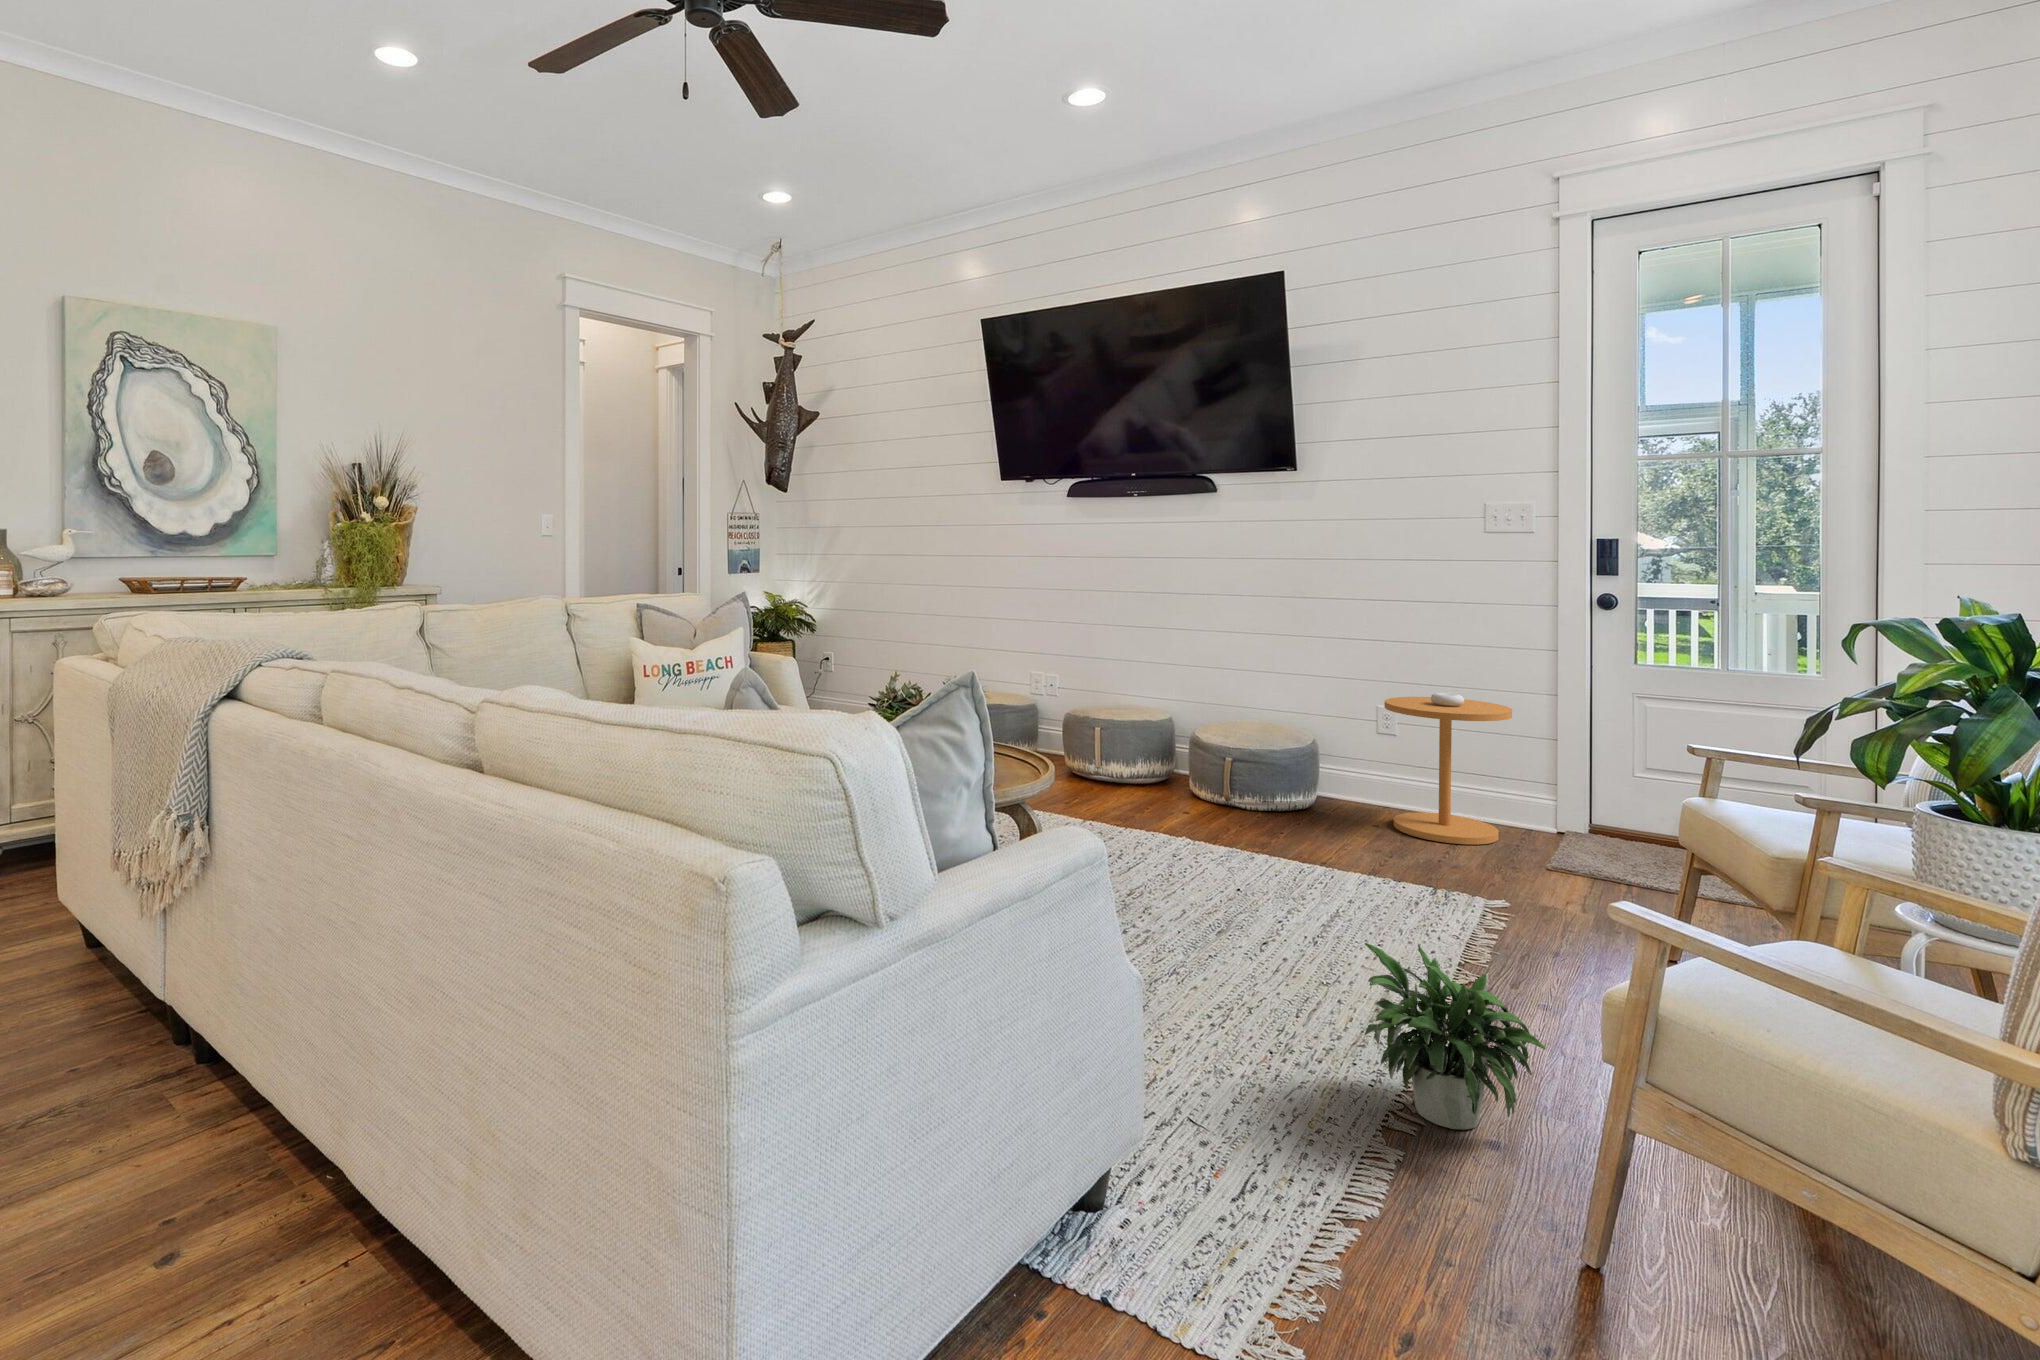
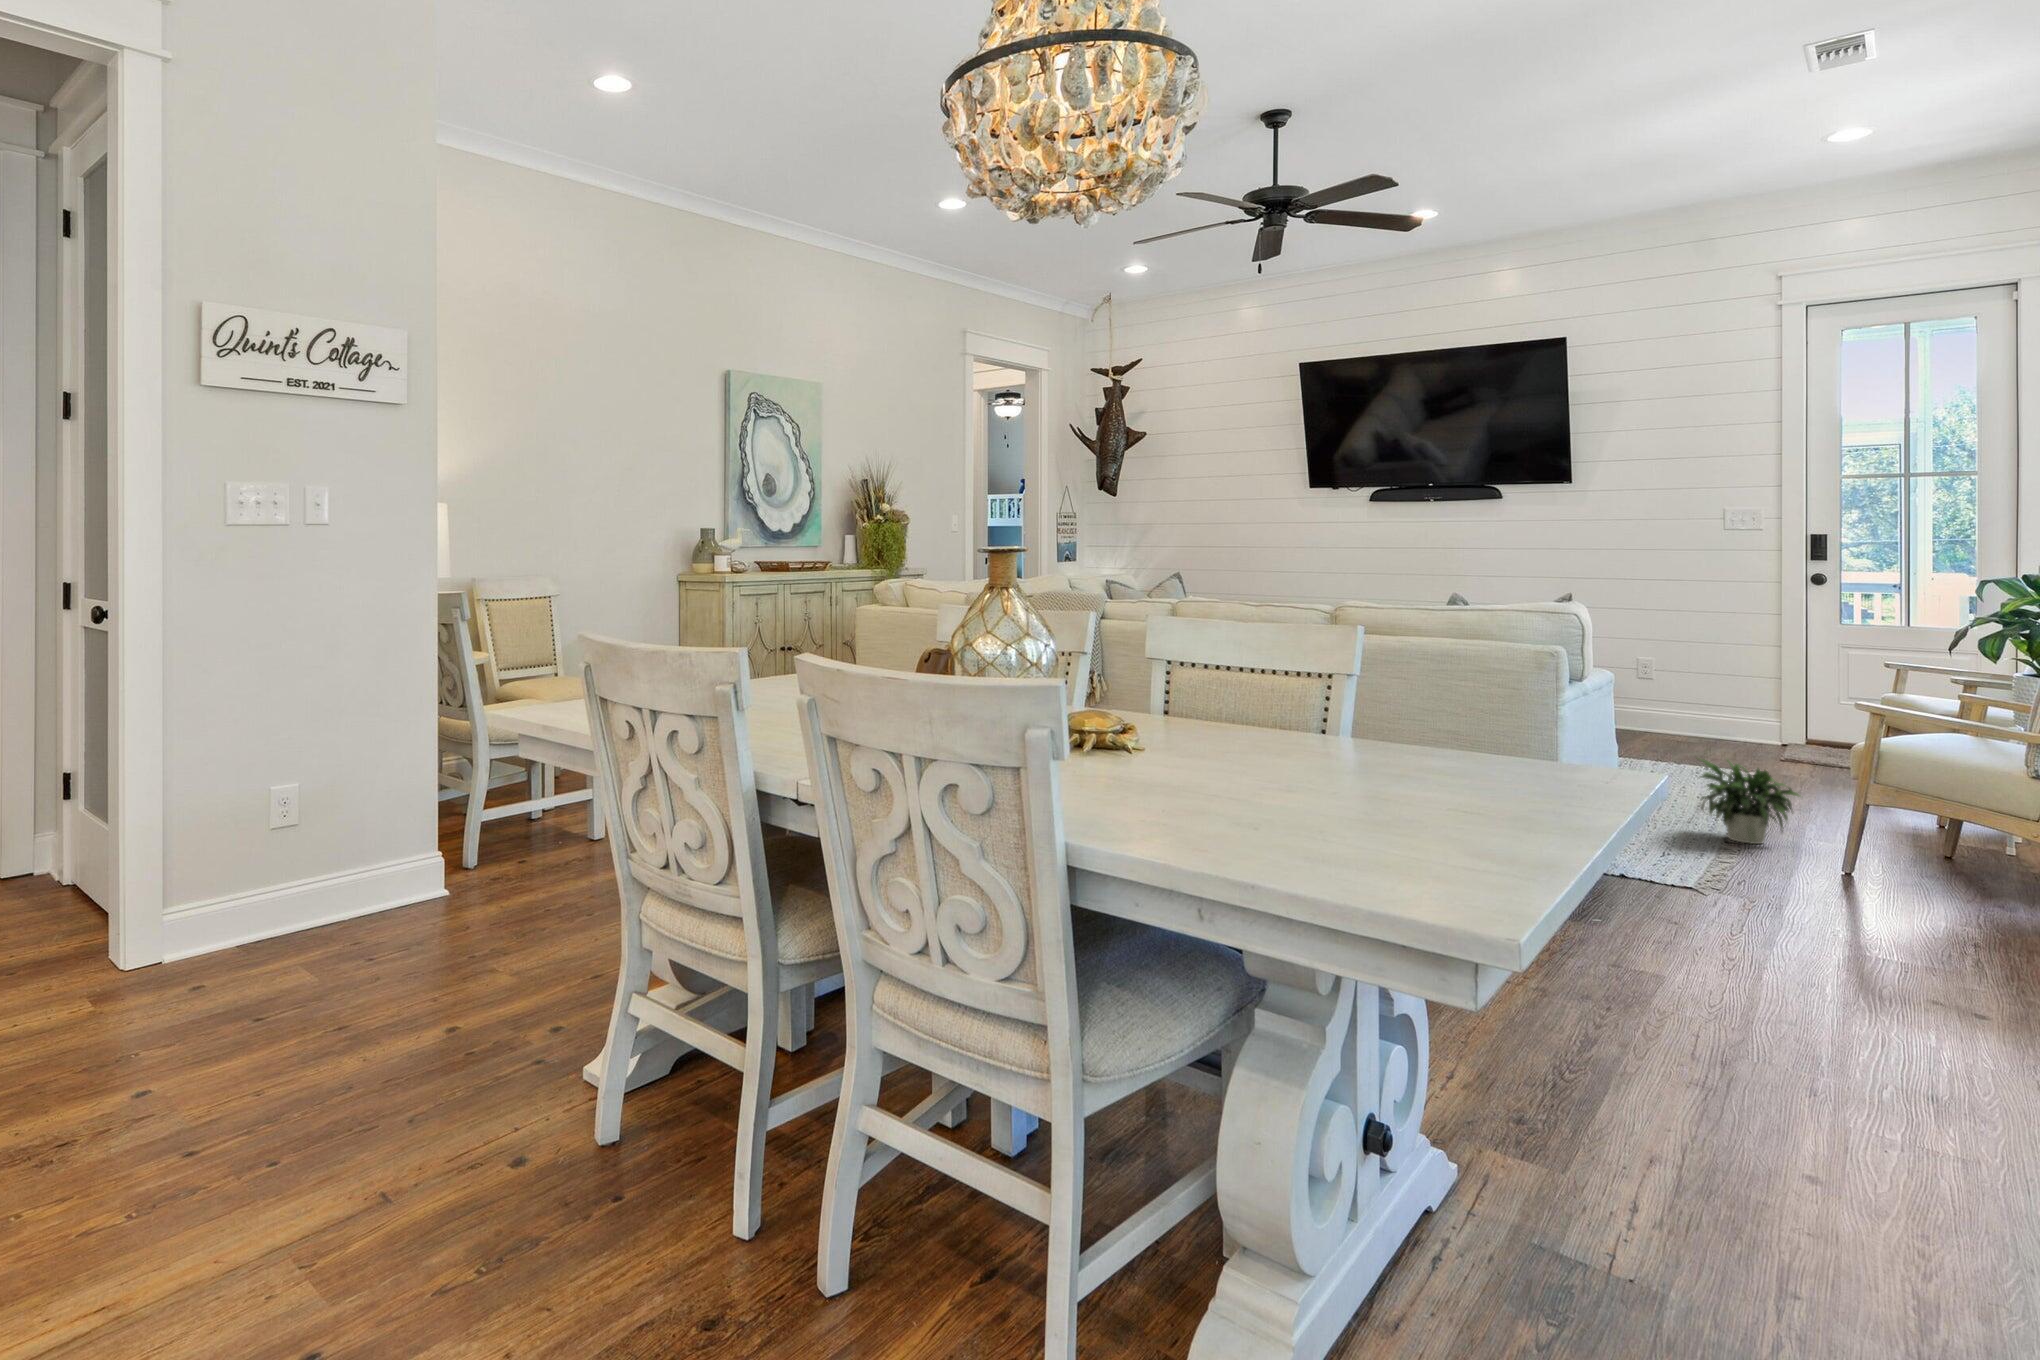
side table: present [1384,693,1512,845] -> none [1650,647,1748,751]

